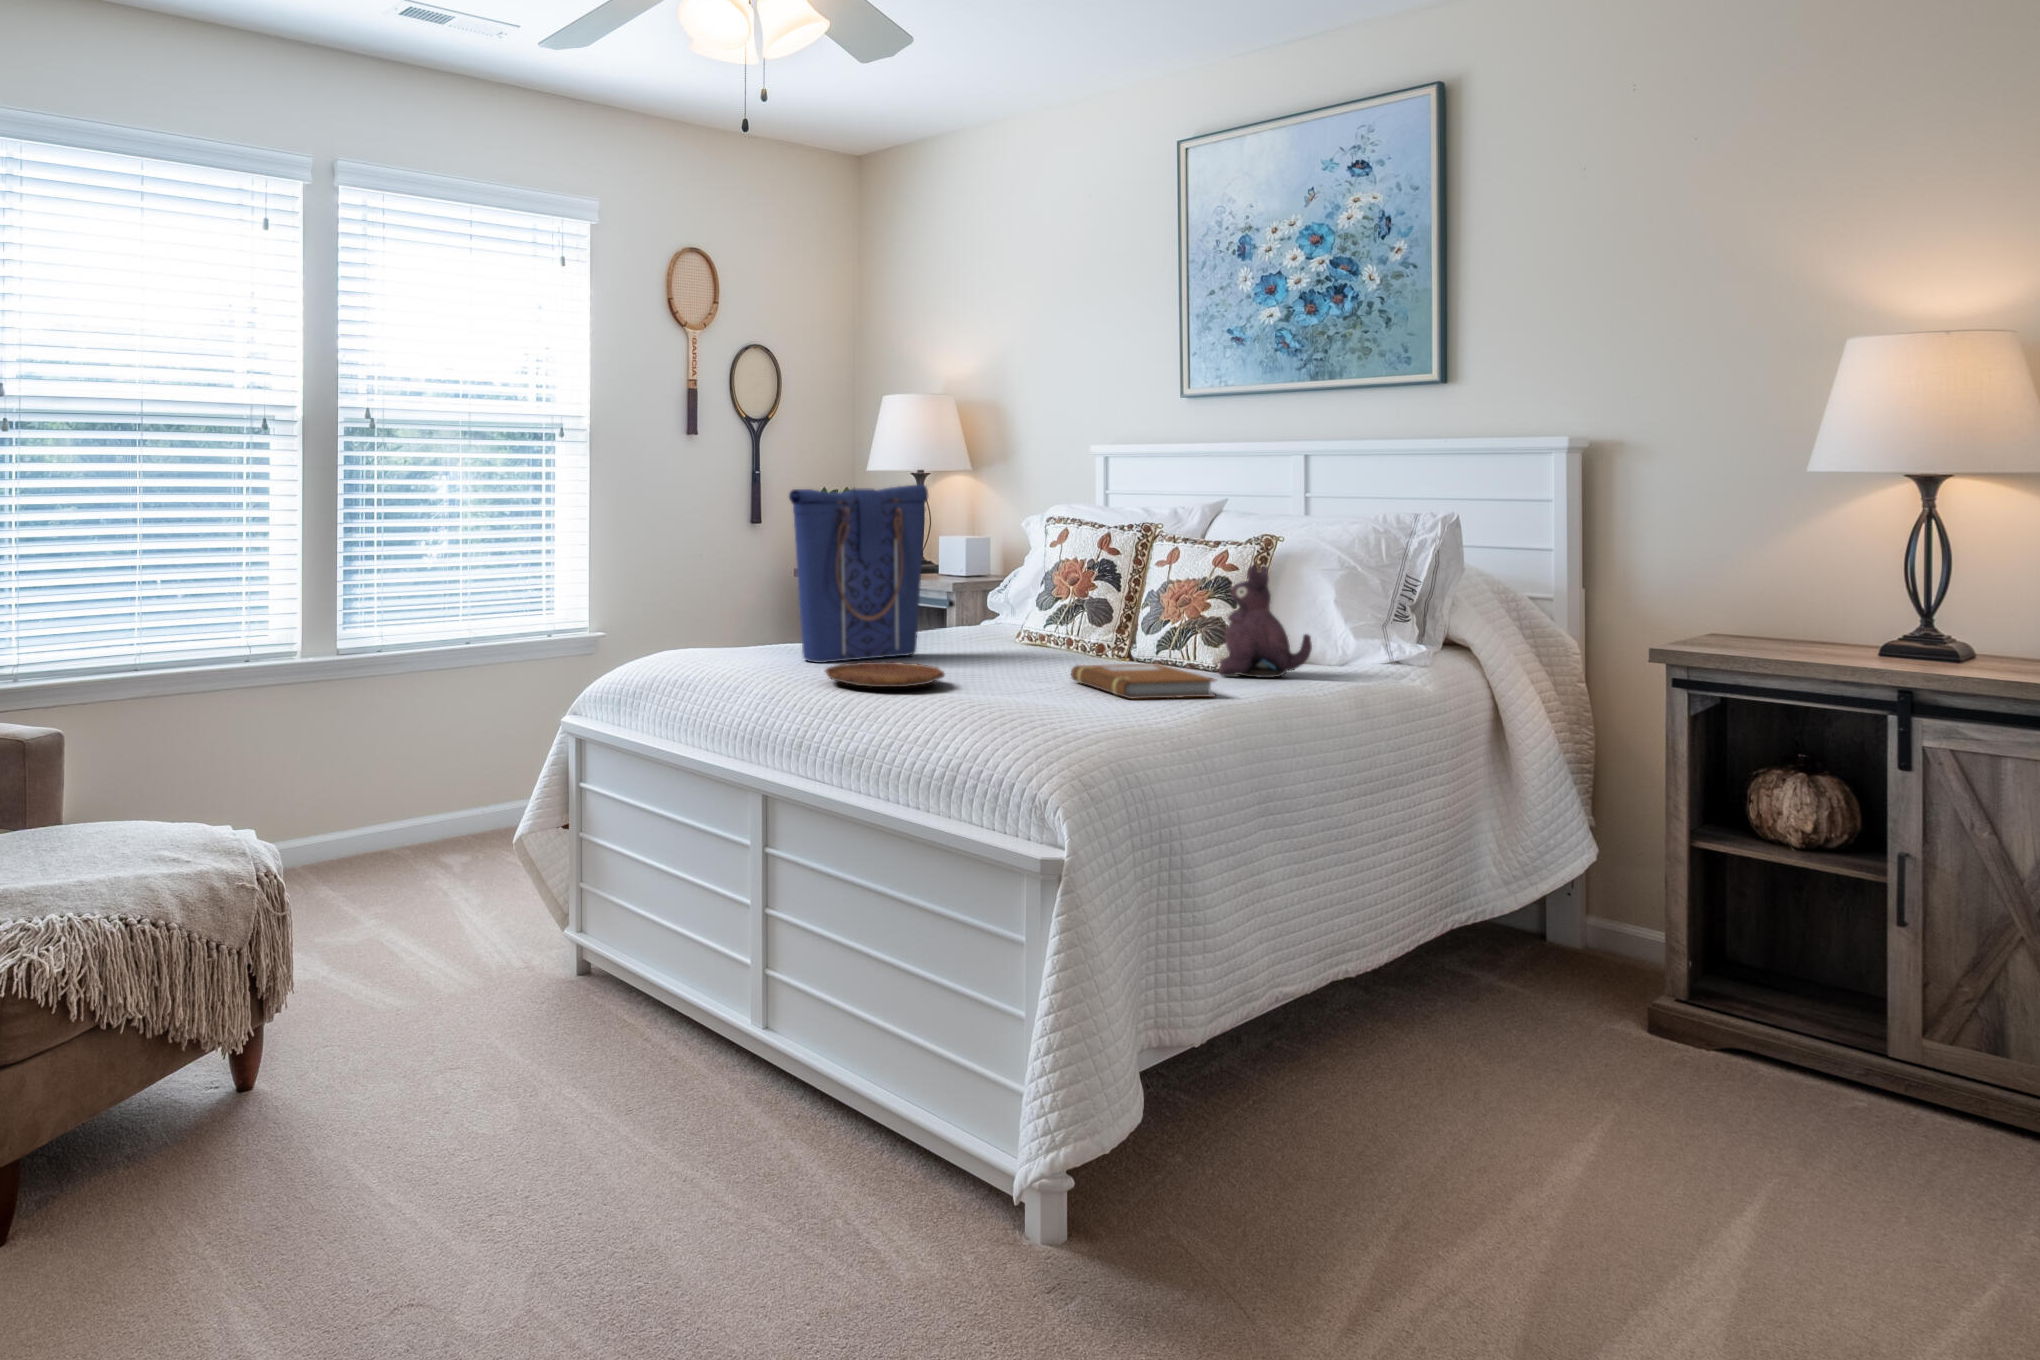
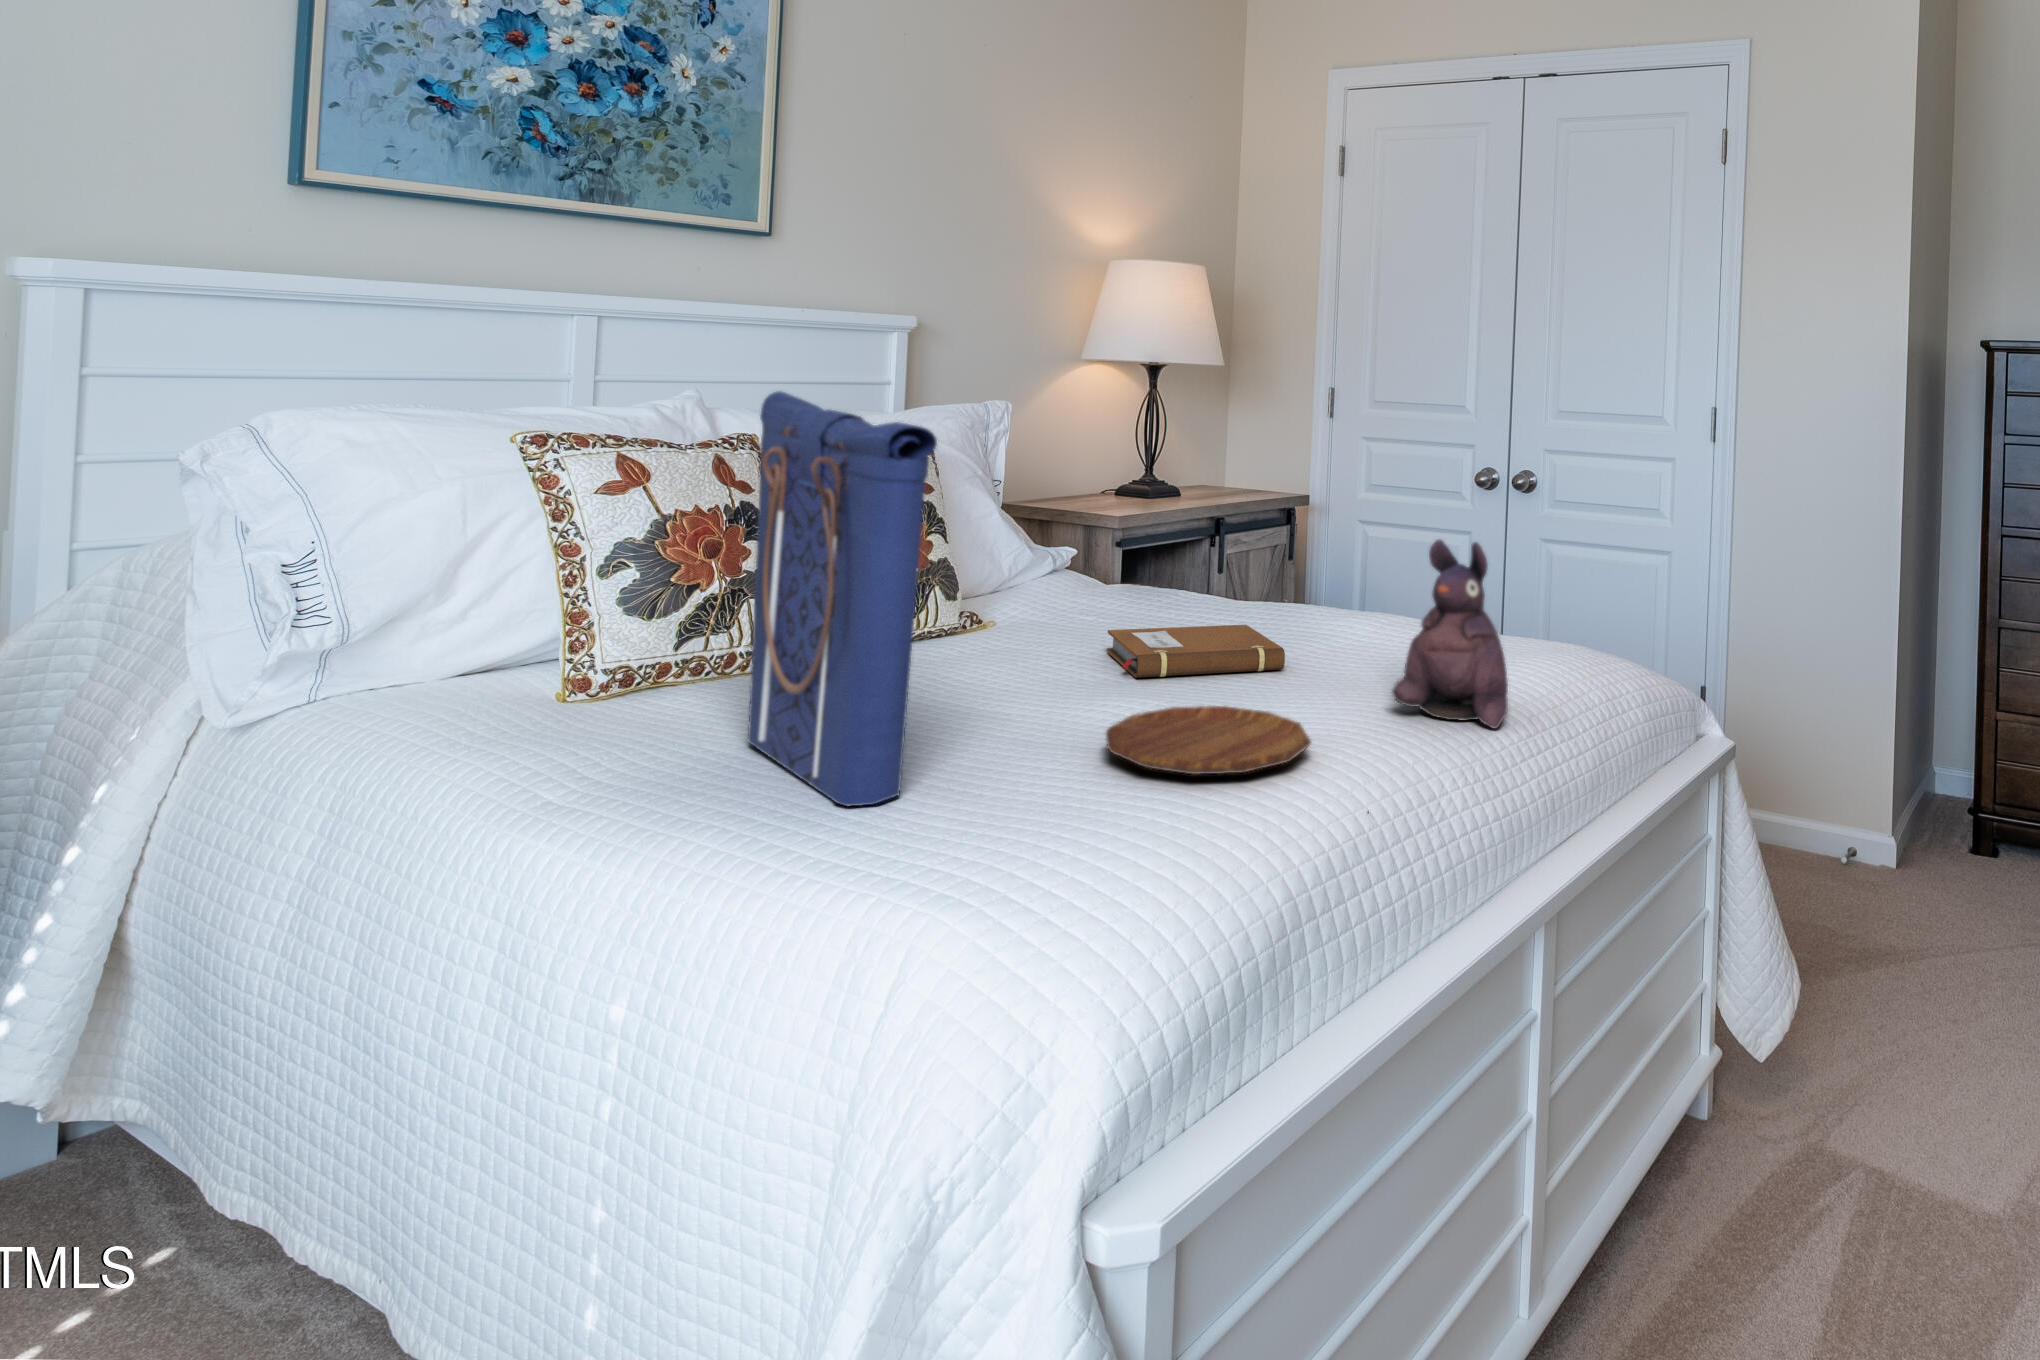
plush toy: present [1220,565,1312,678] -> present [1392,539,1508,729]

